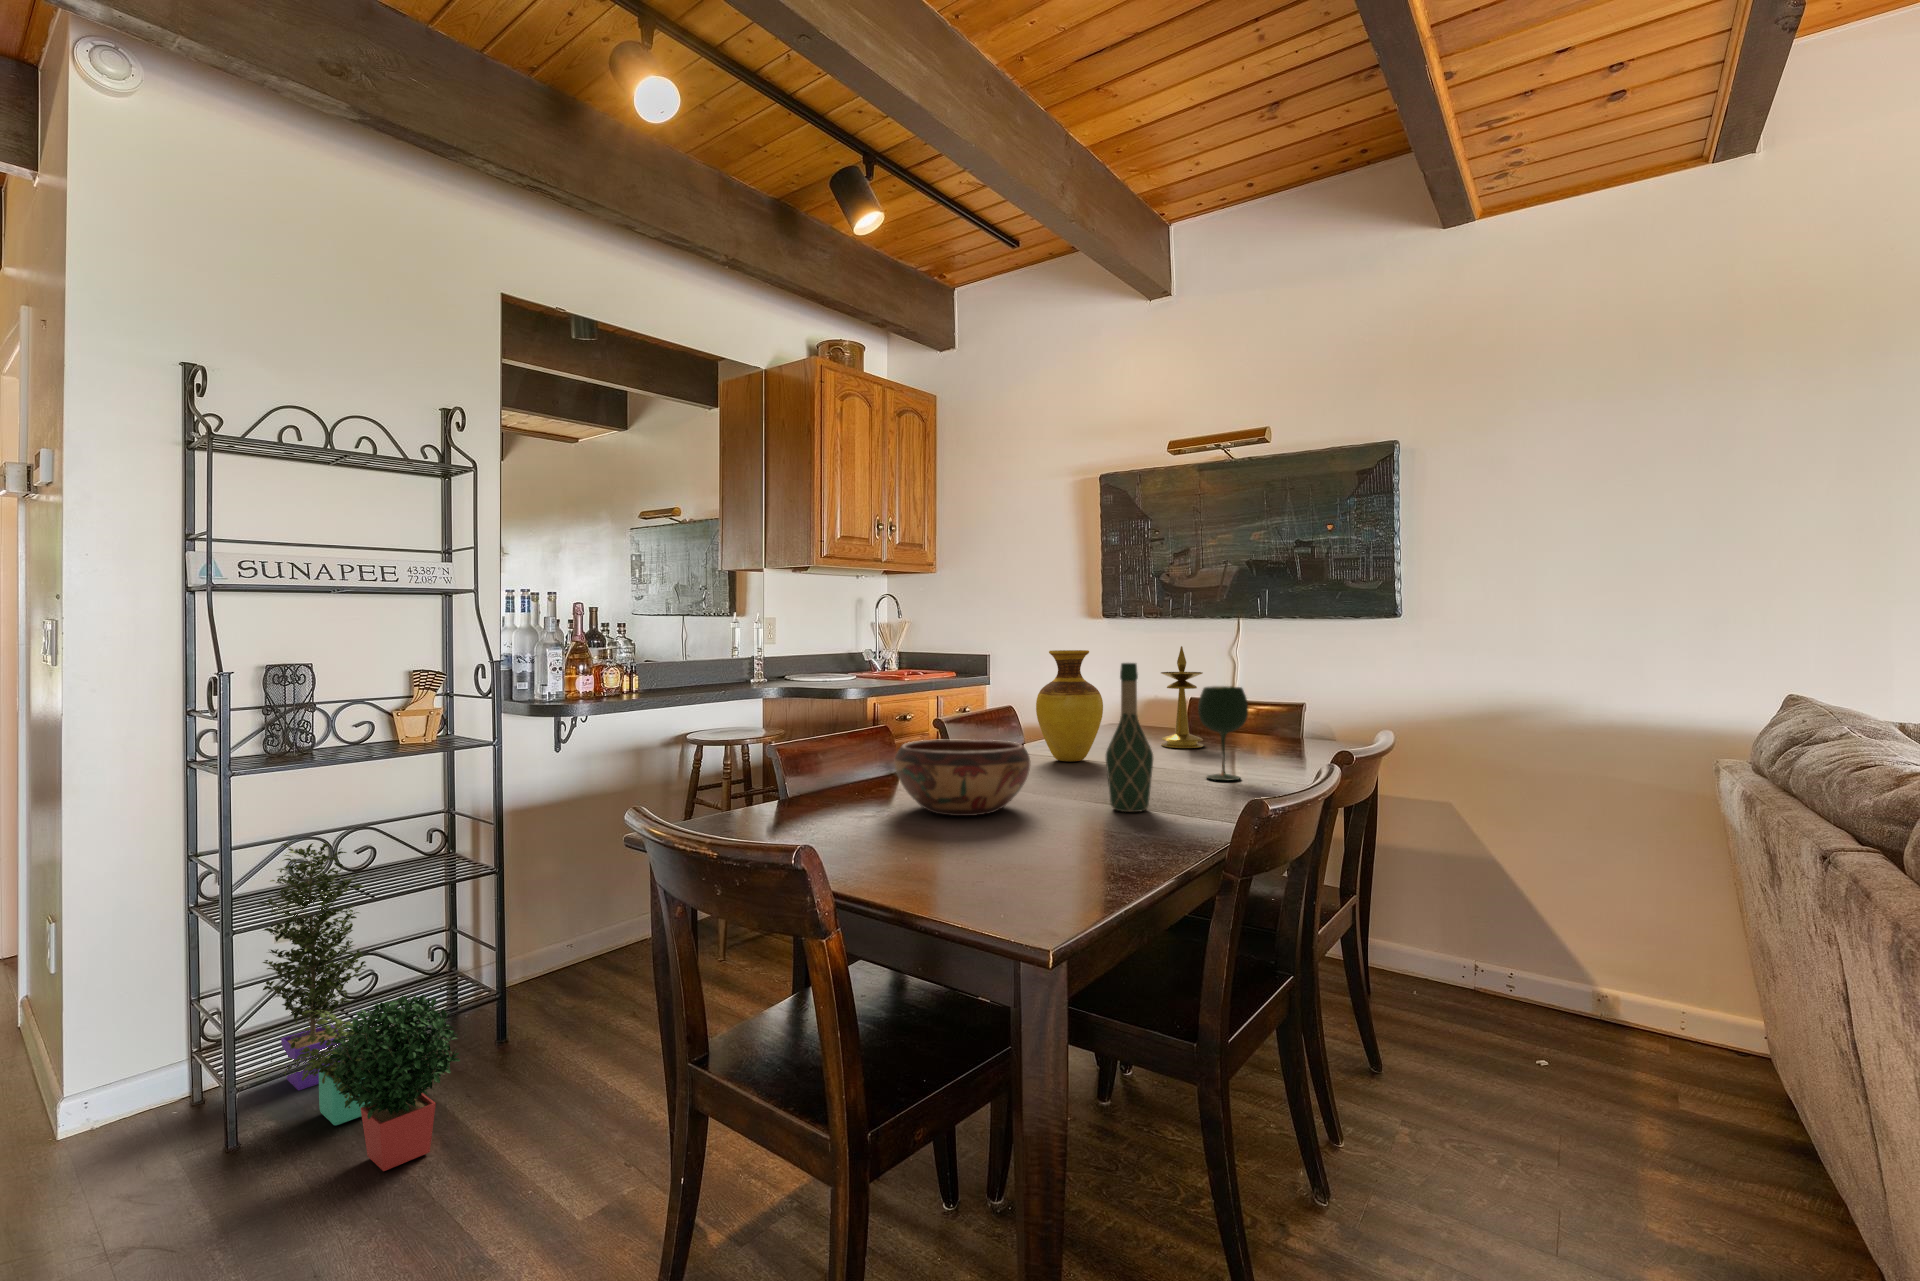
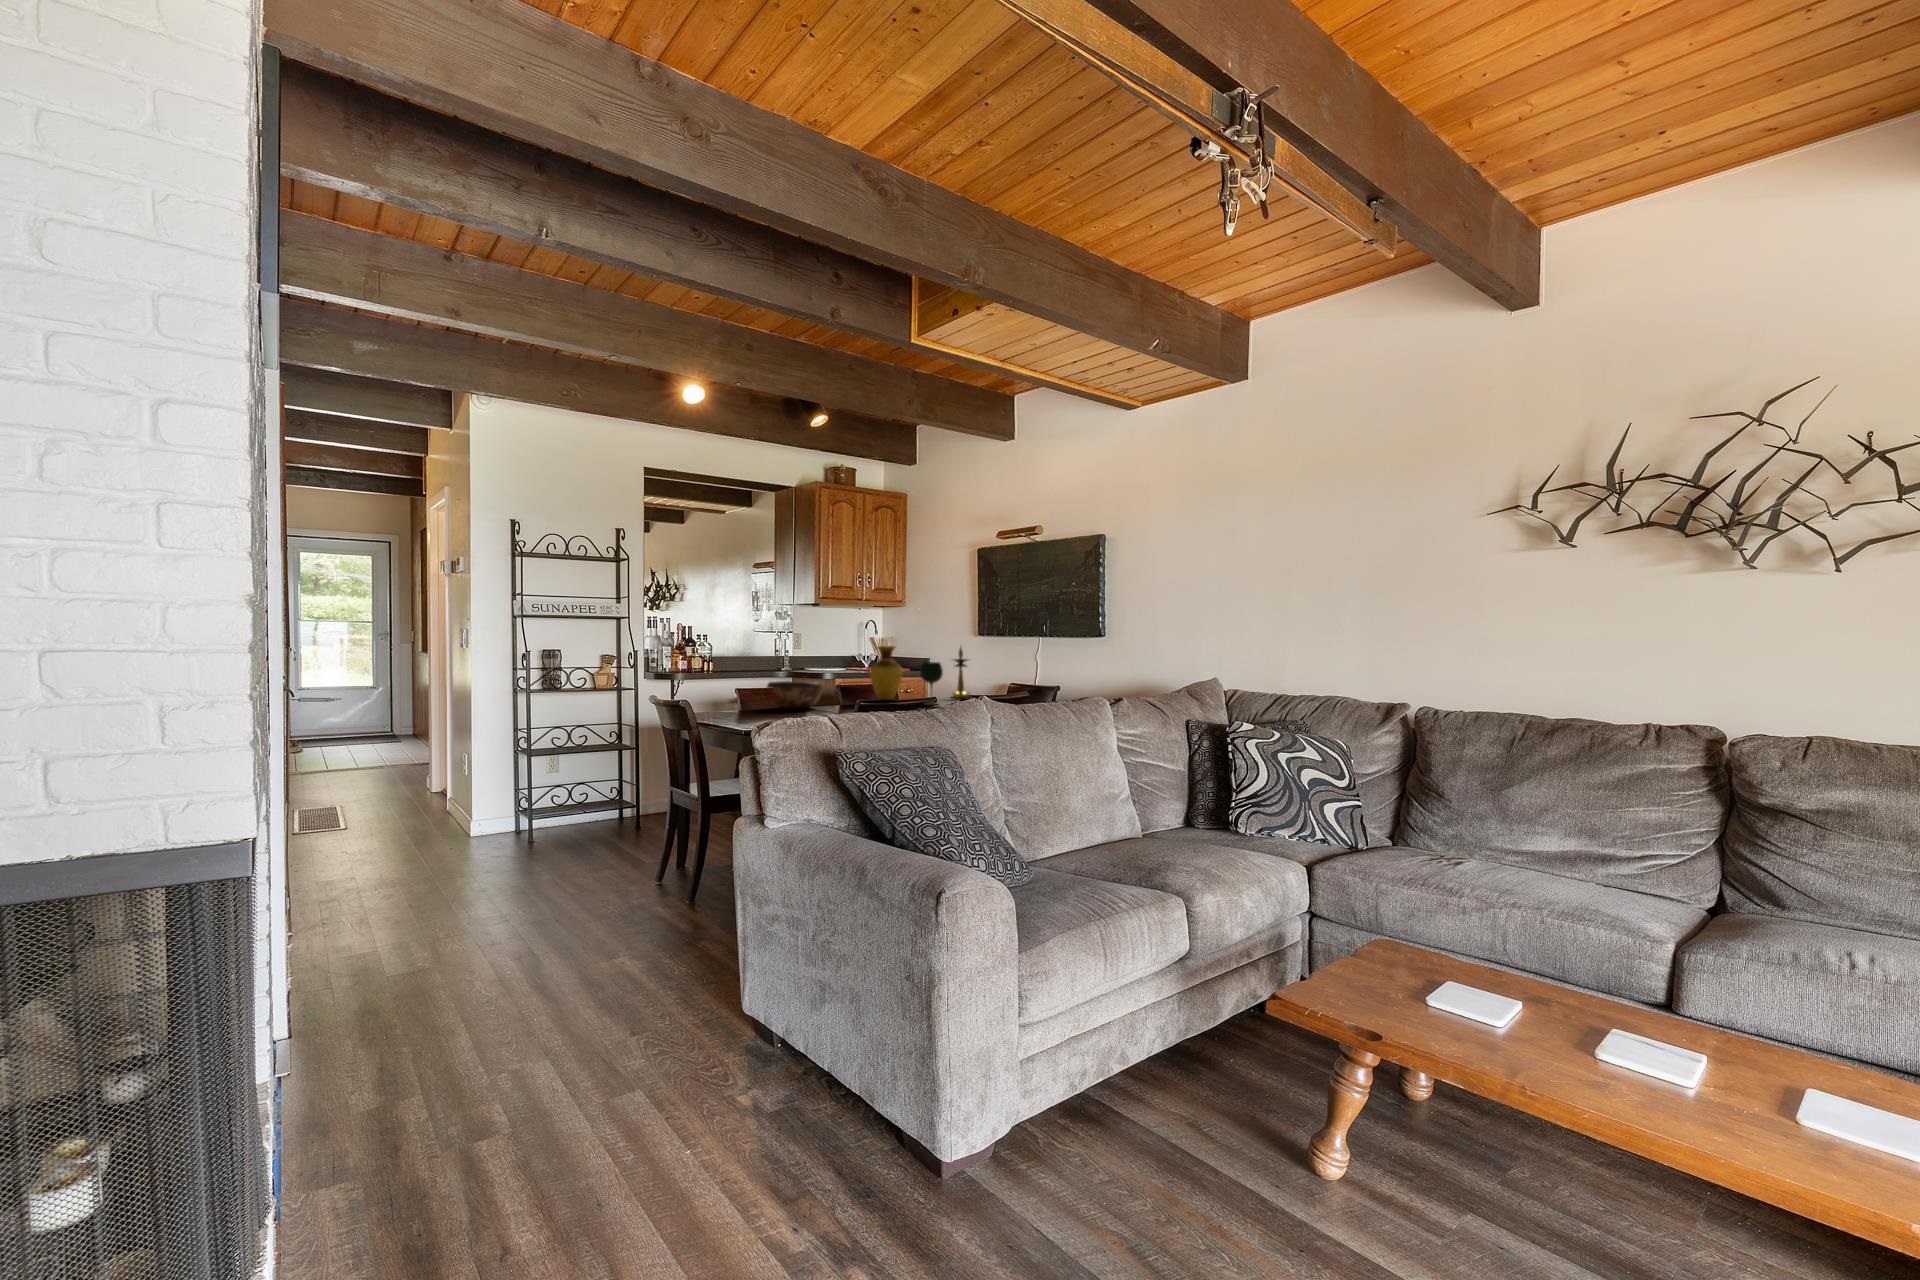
wine bottle: present [1106,663,1153,812] -> none [848,649,868,709]
potted plant: present [261,841,460,1171] -> none [539,727,612,847]

